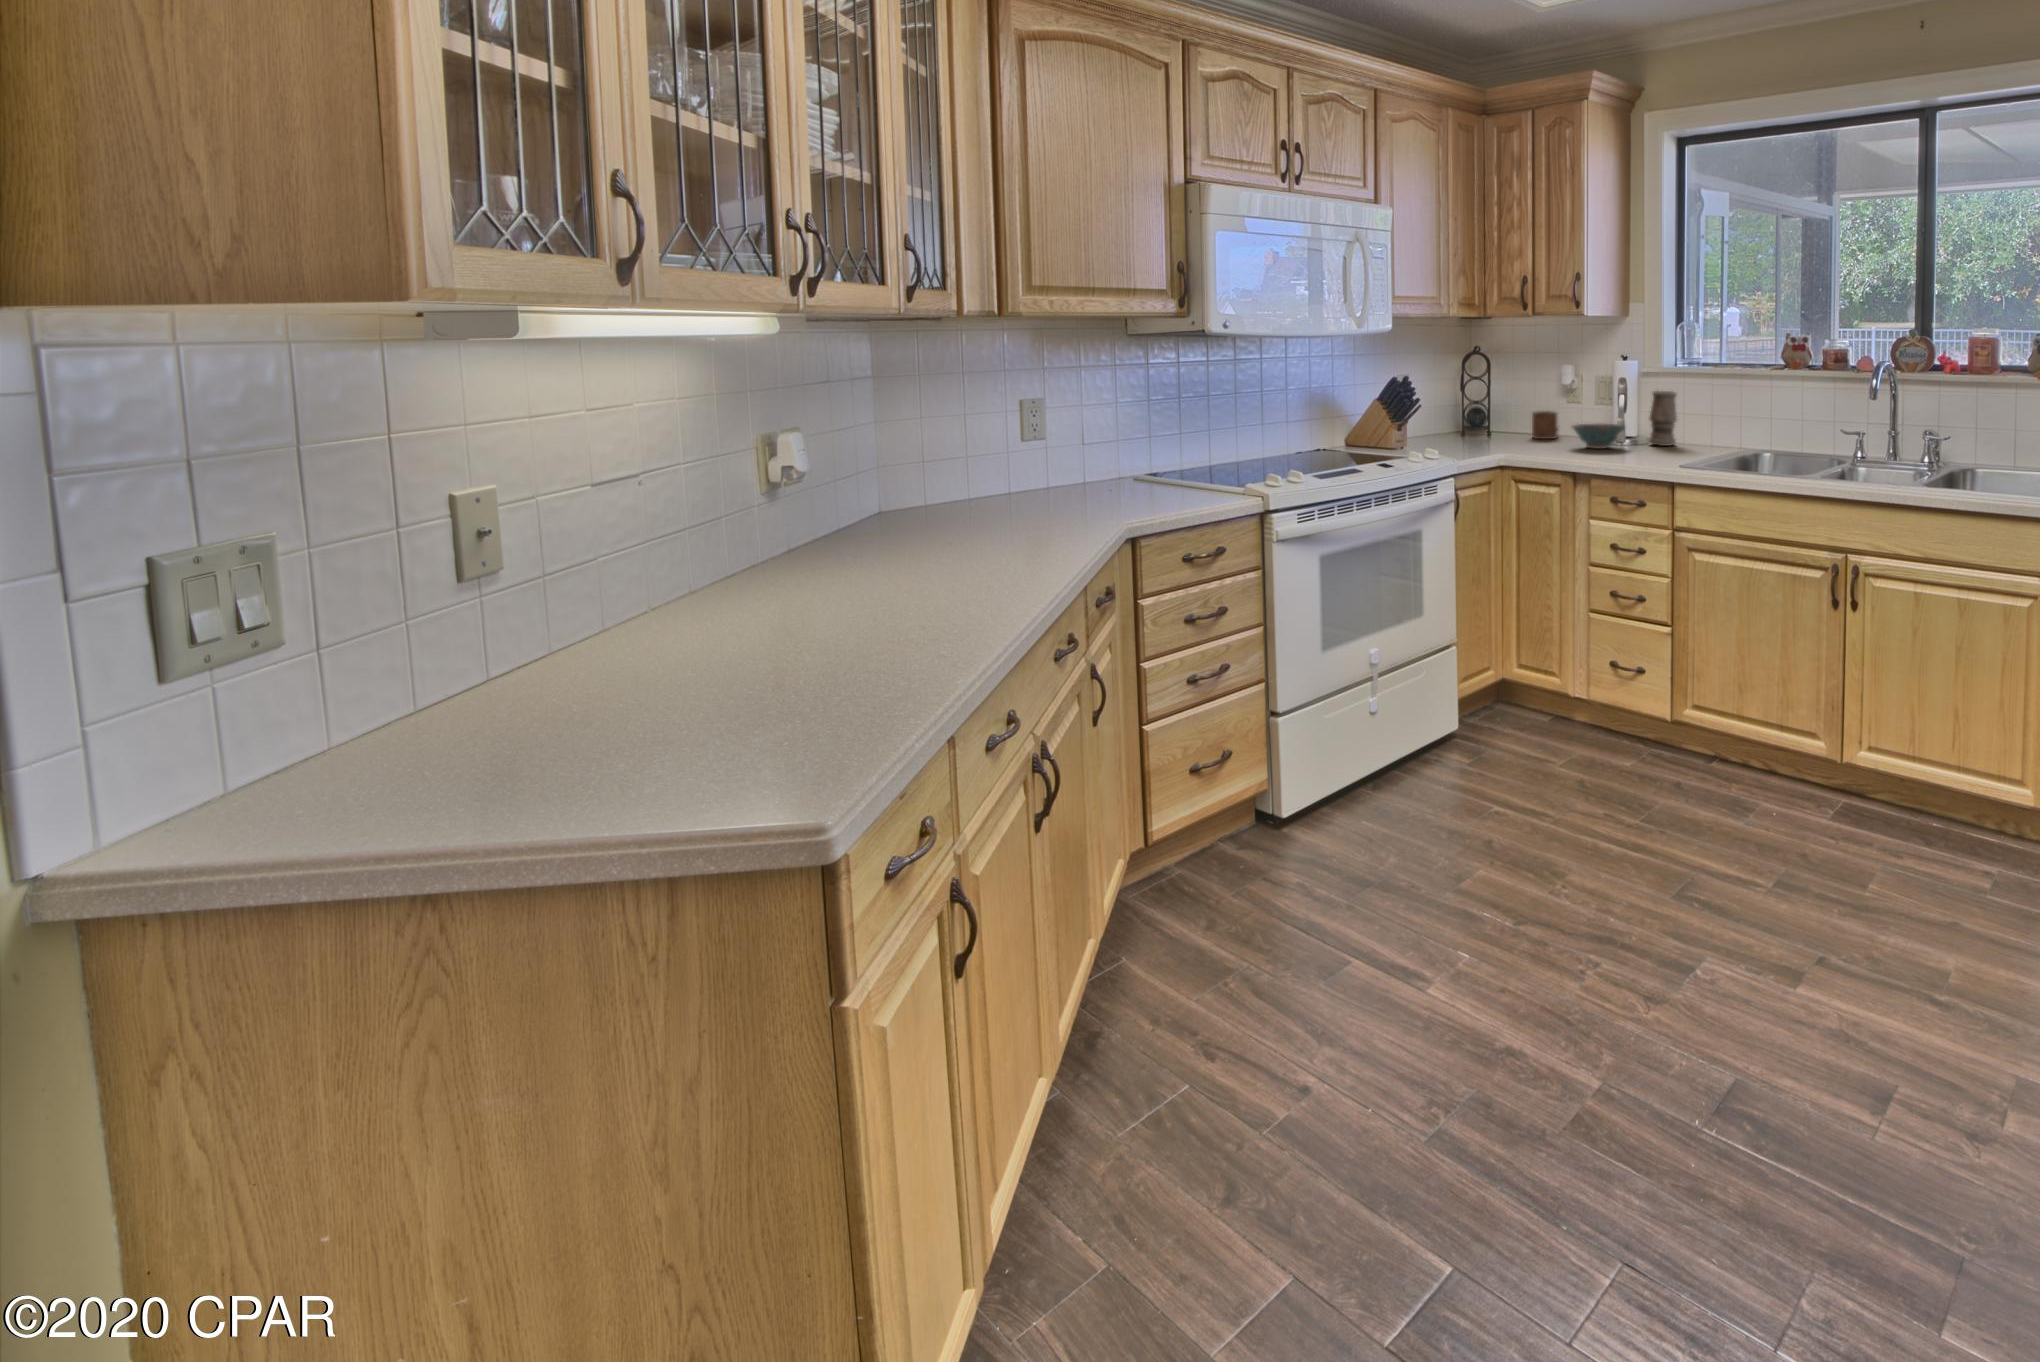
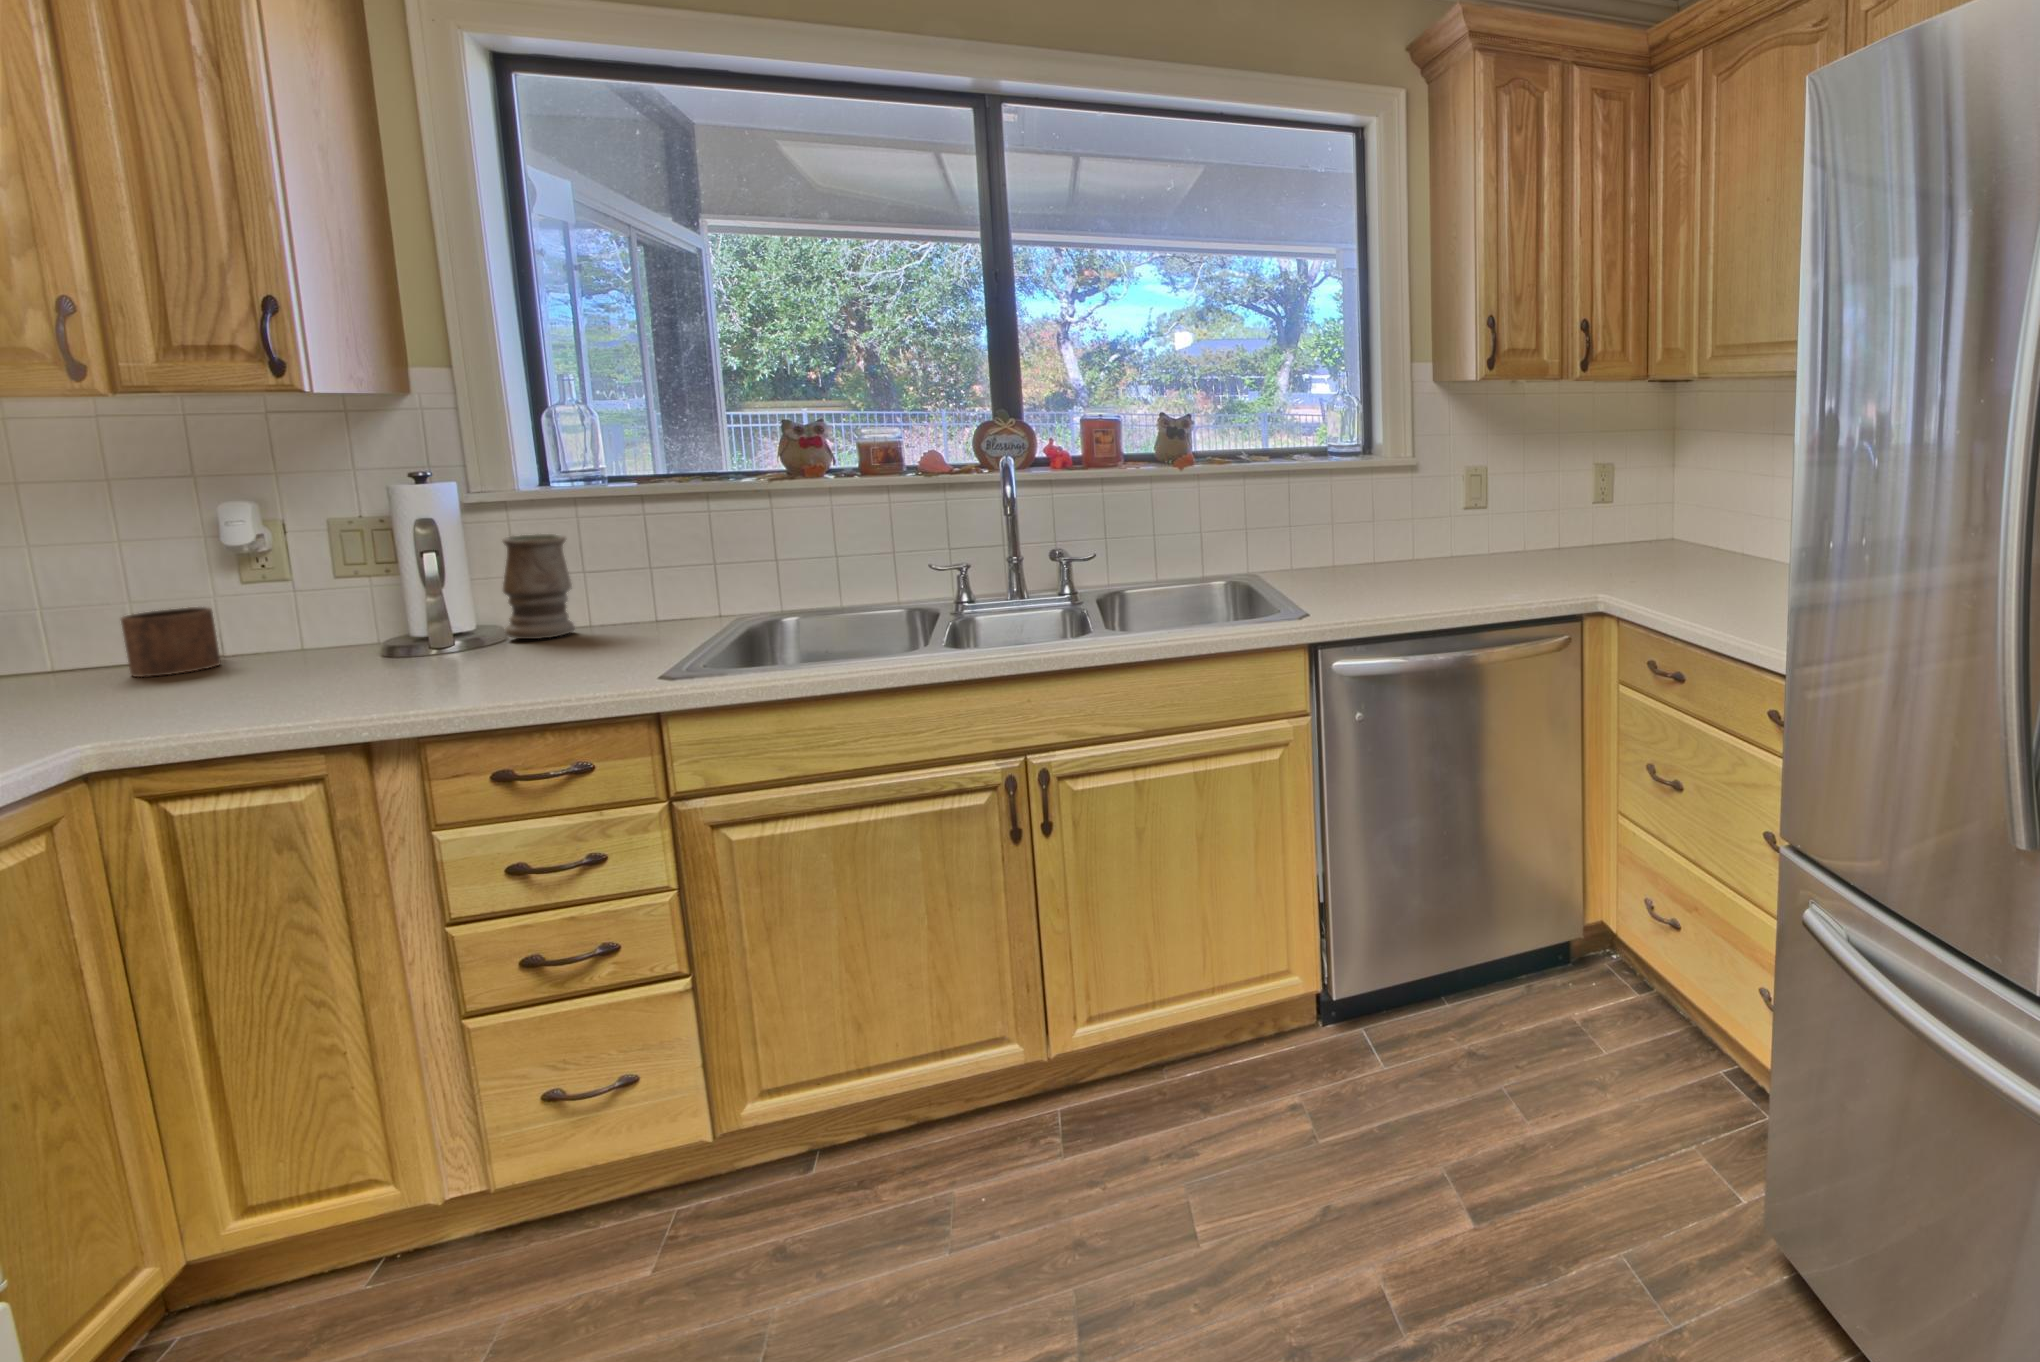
ceramic bowl: present [1572,424,1624,449] -> none [290,613,455,674]

